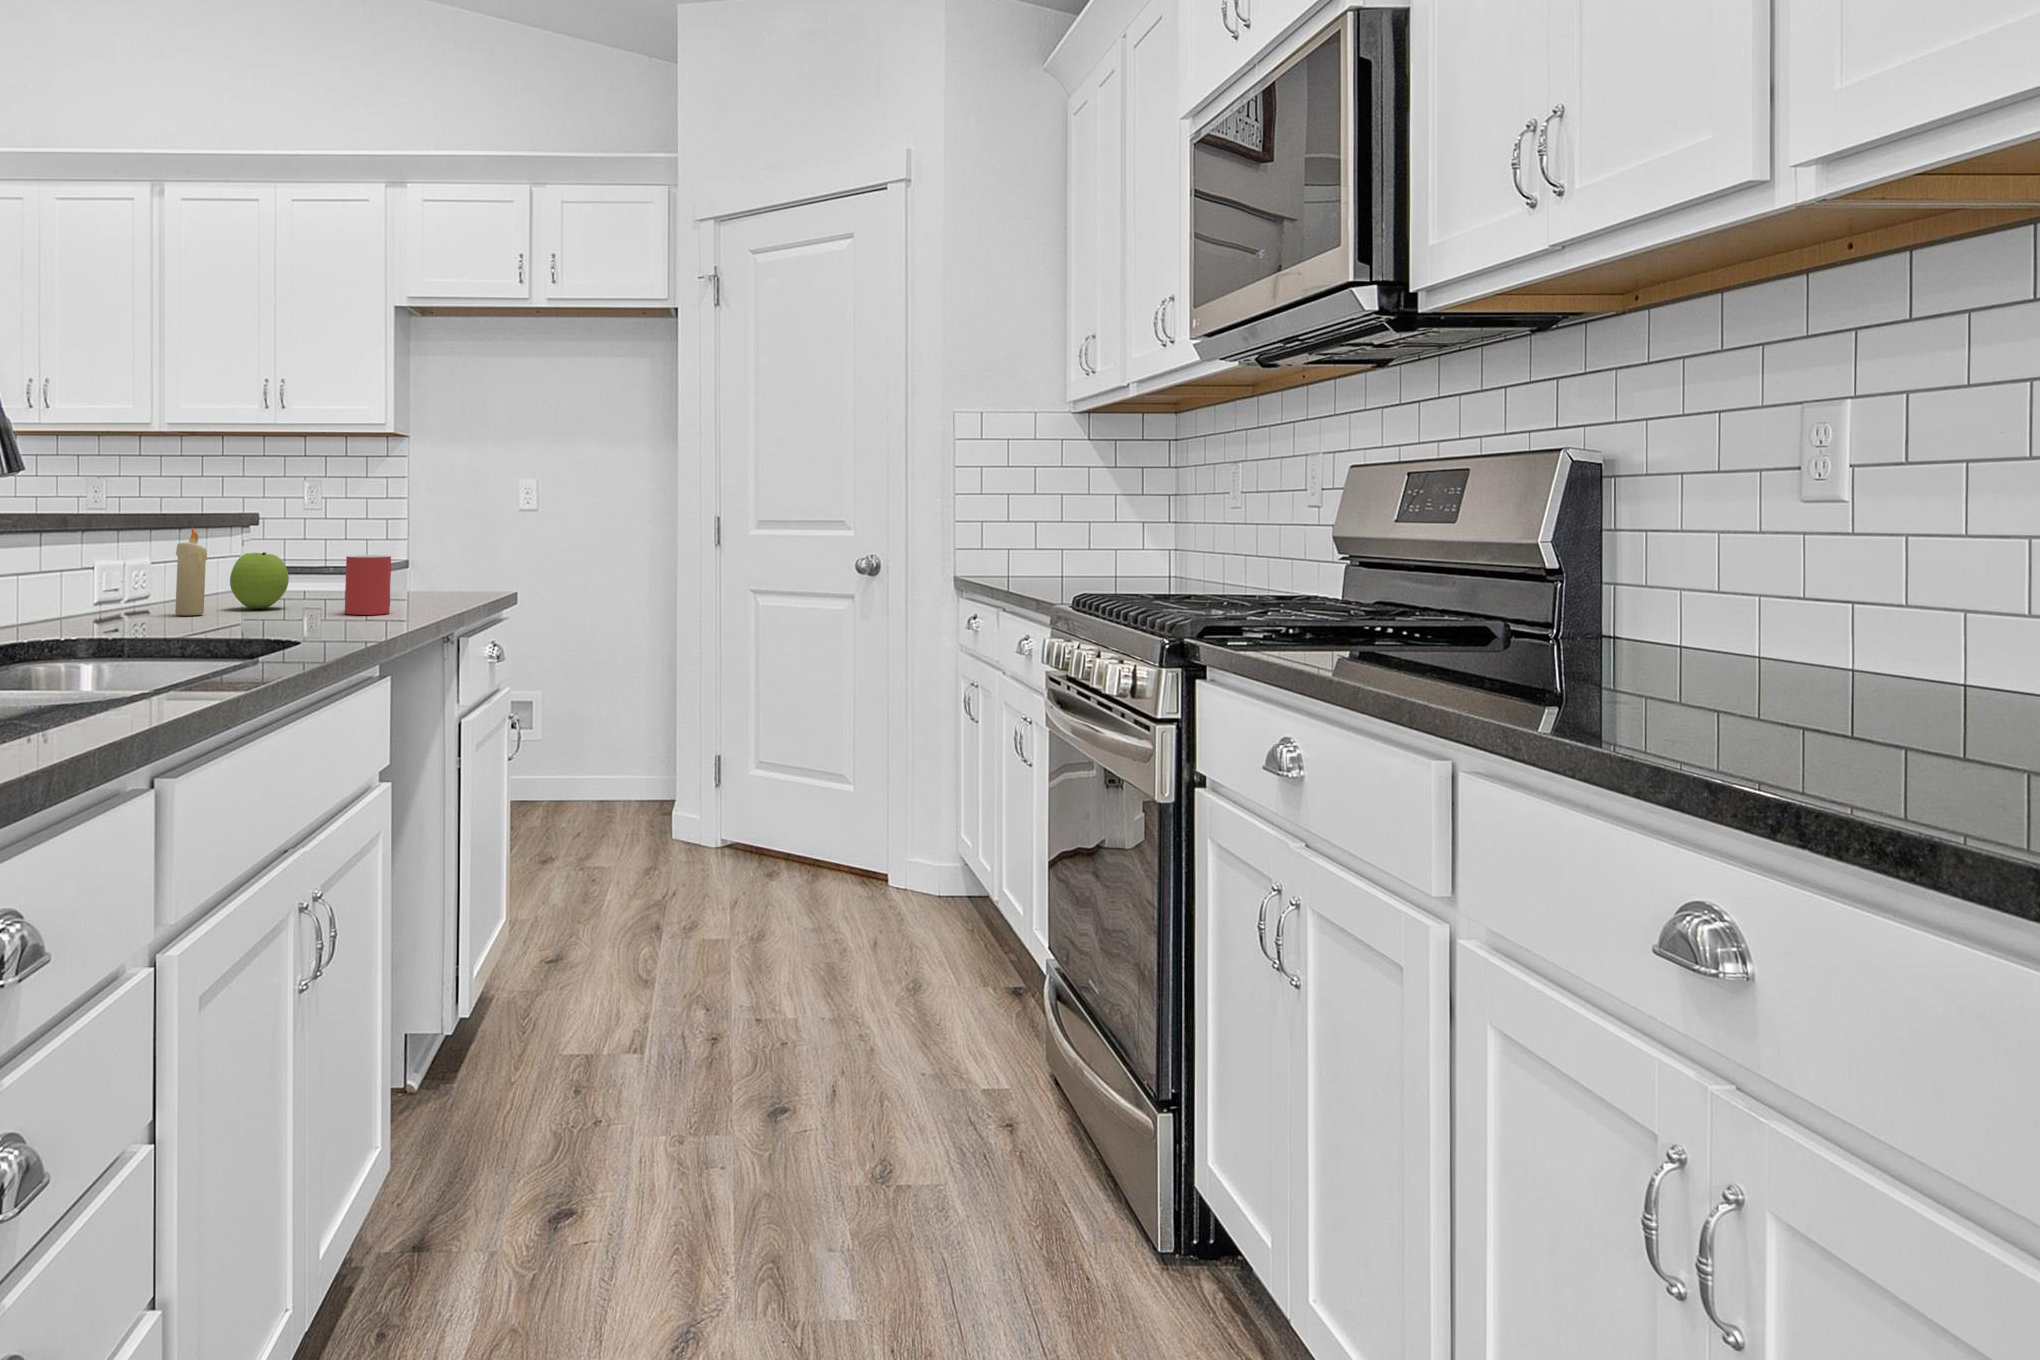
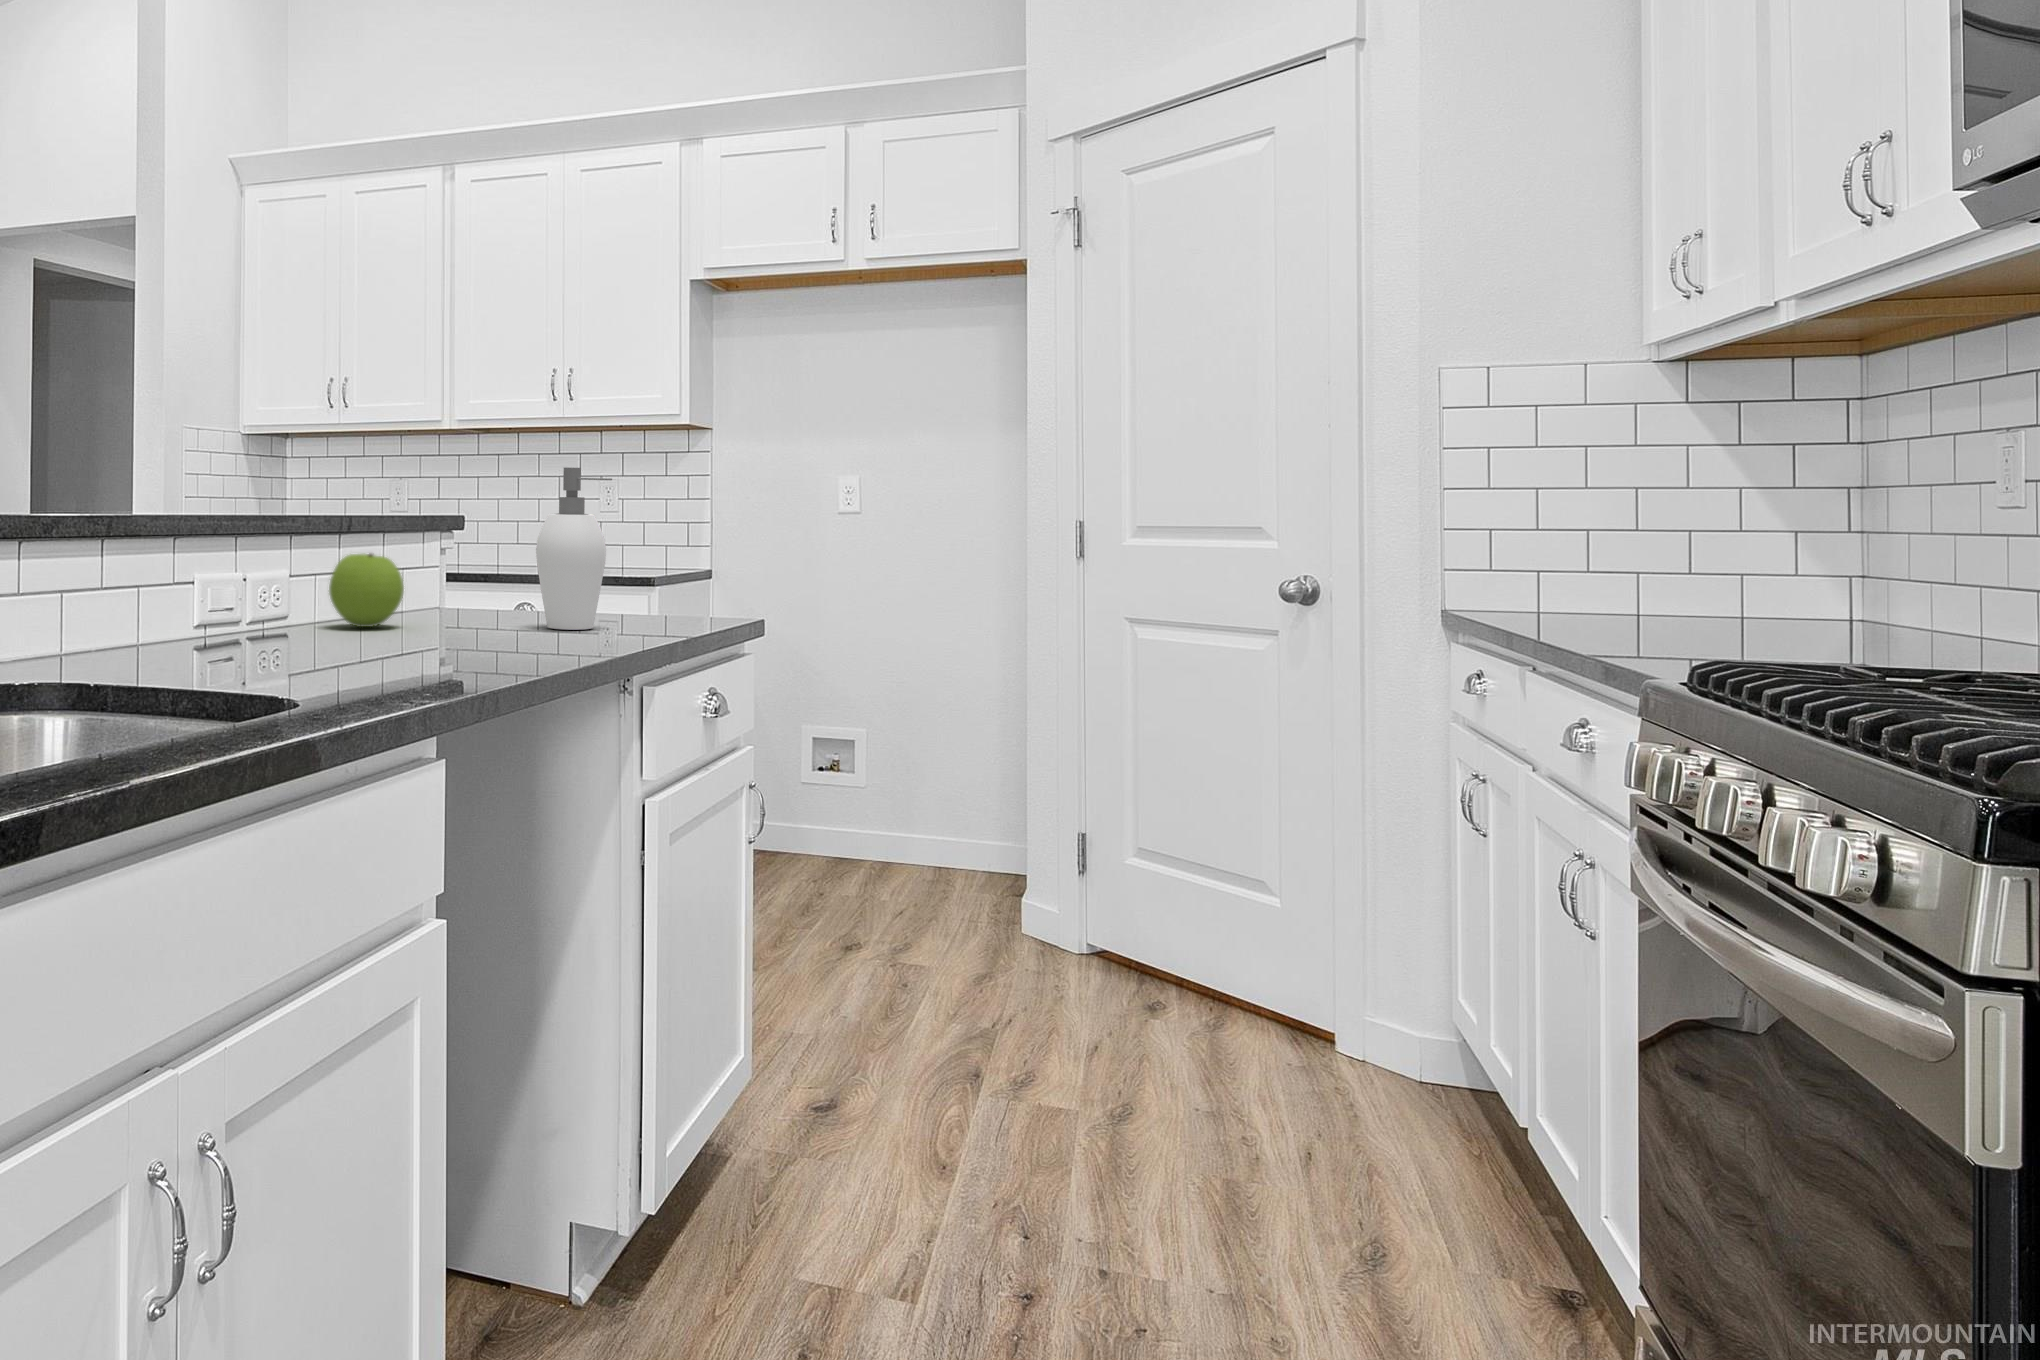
soap dispenser: none [388,486,451,604] -> present [536,468,612,630]
candle: present [175,527,207,615] -> none [249,518,287,633]
mug: present [345,555,391,615] -> none [453,560,515,643]

